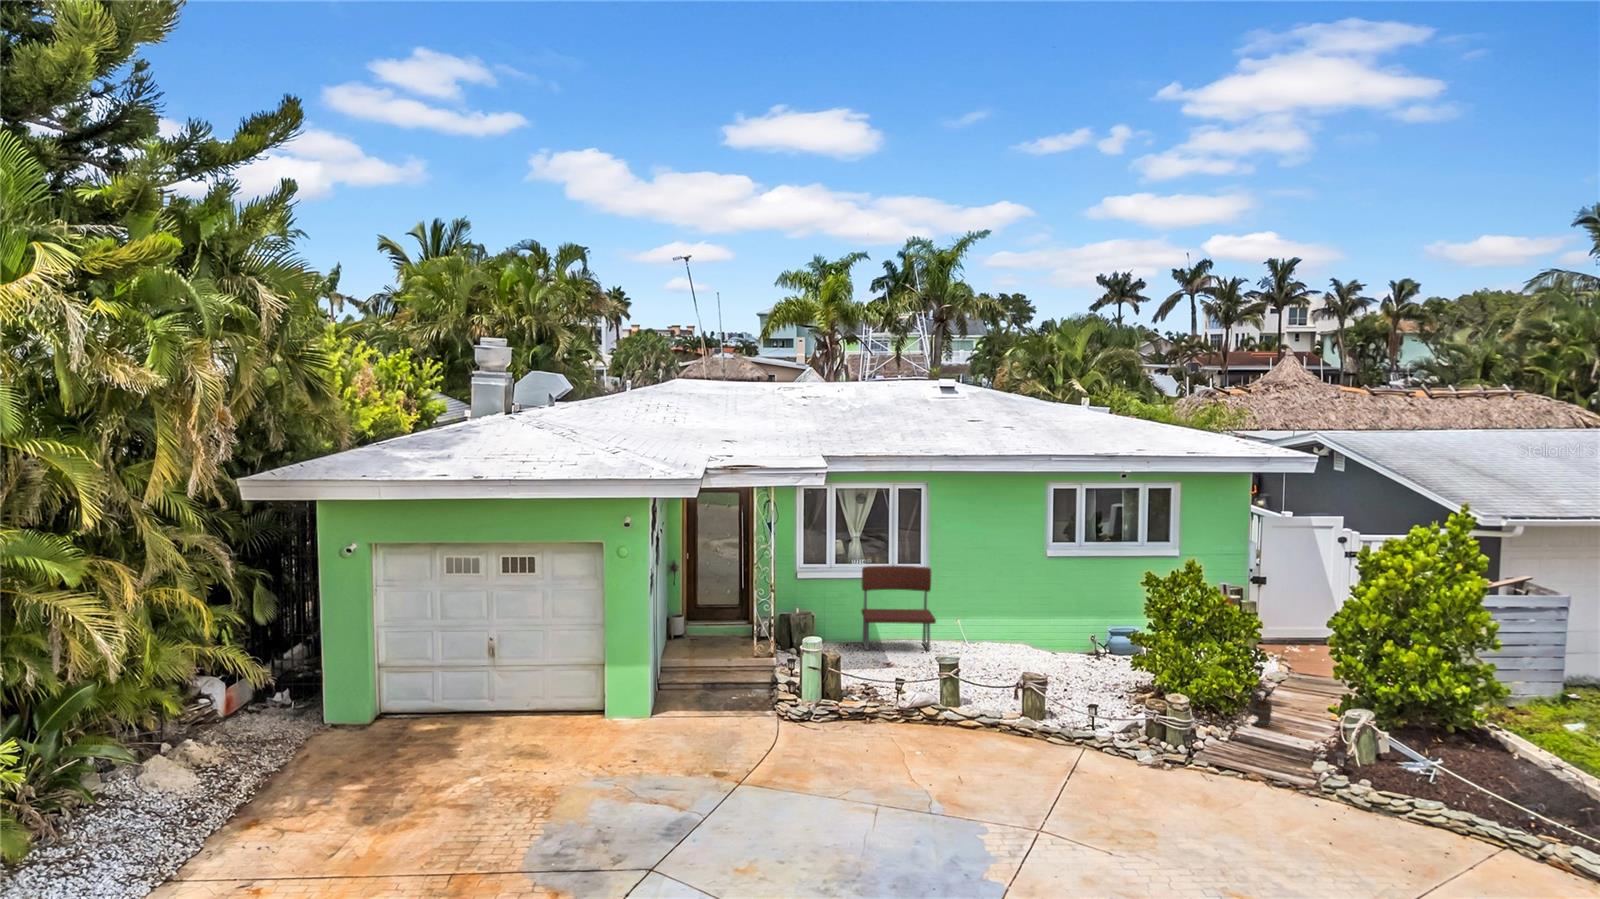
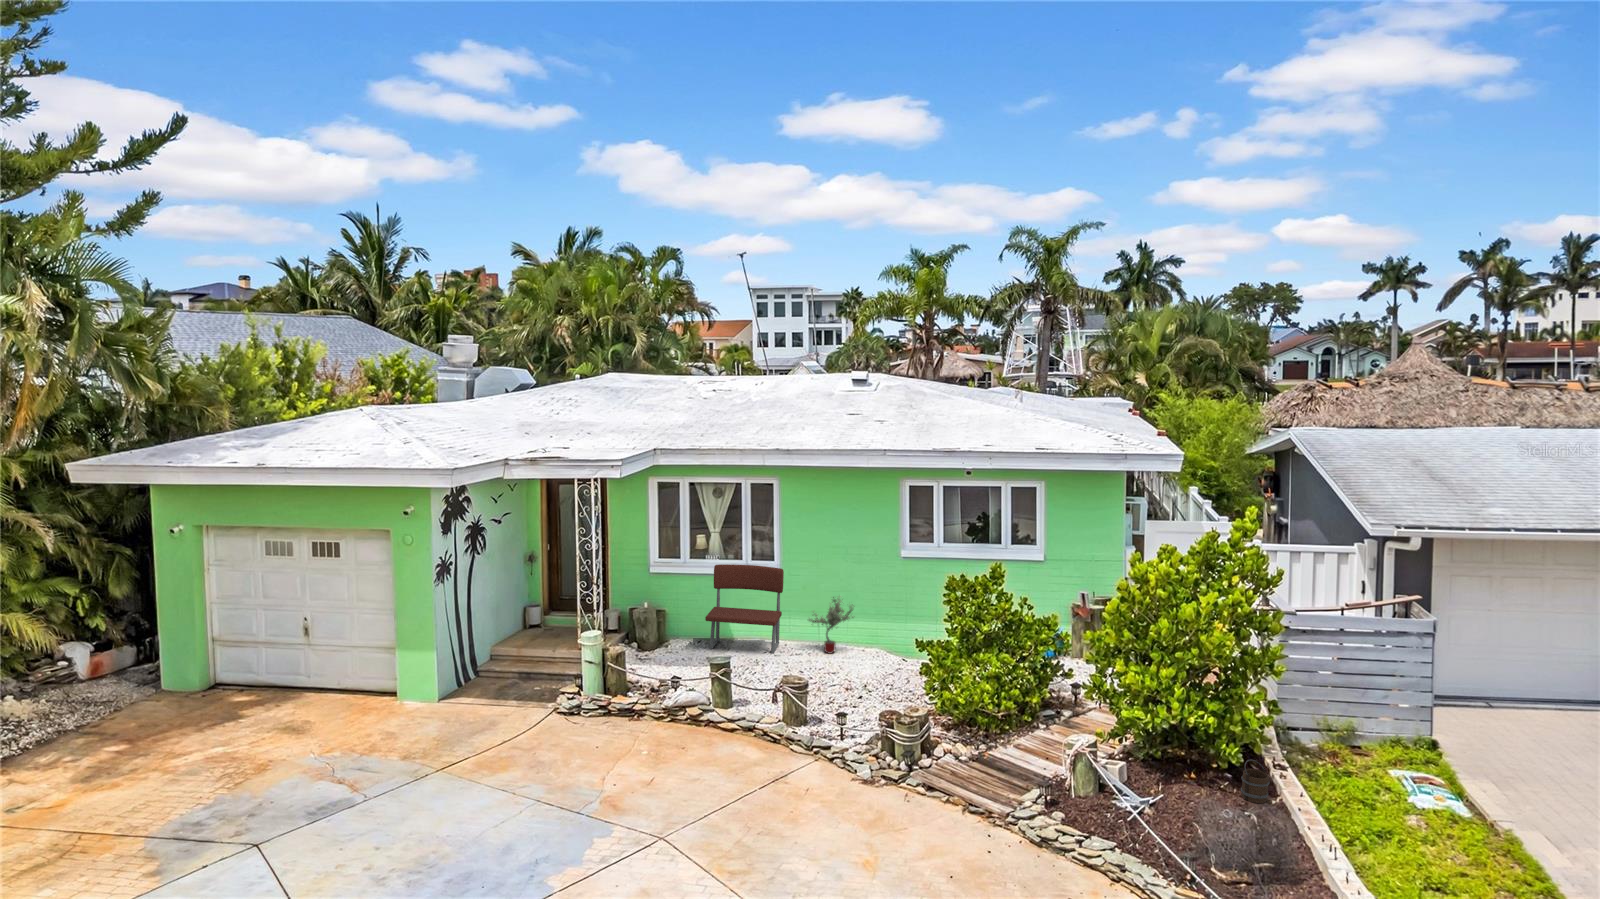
potted tree: none [957,590,1004,648] -> present [809,596,853,653]
bucket: present [1248,694,1272,727] -> present [1241,760,1270,803]

